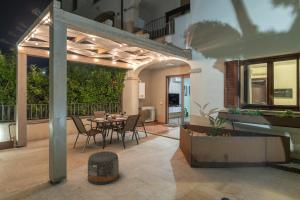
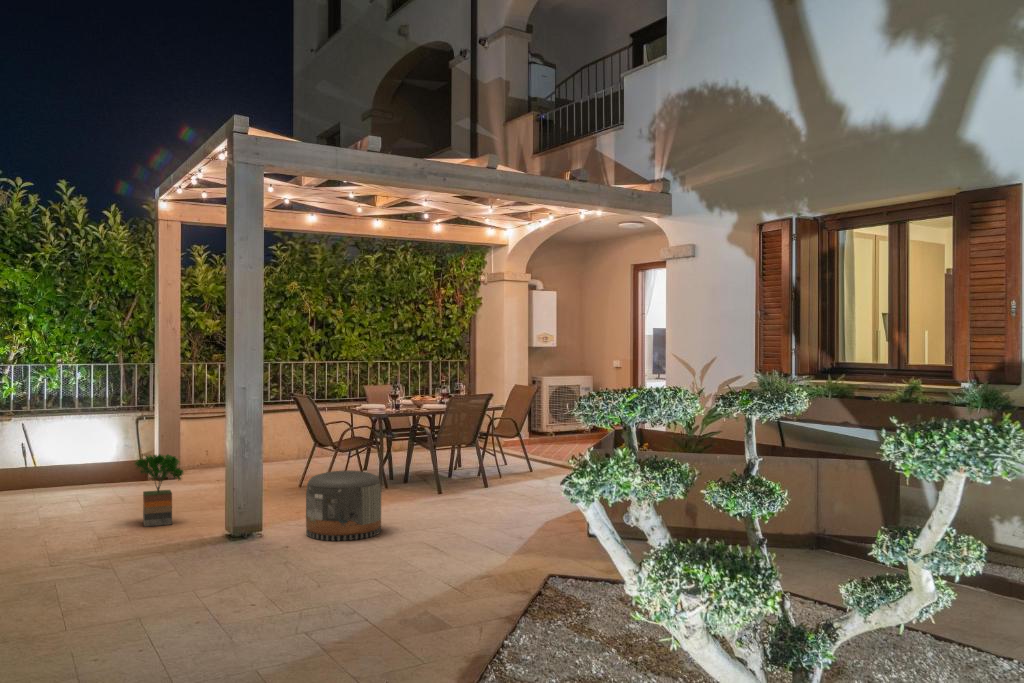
potted tree: none [6,147,31,181] -> present [135,454,183,527]

